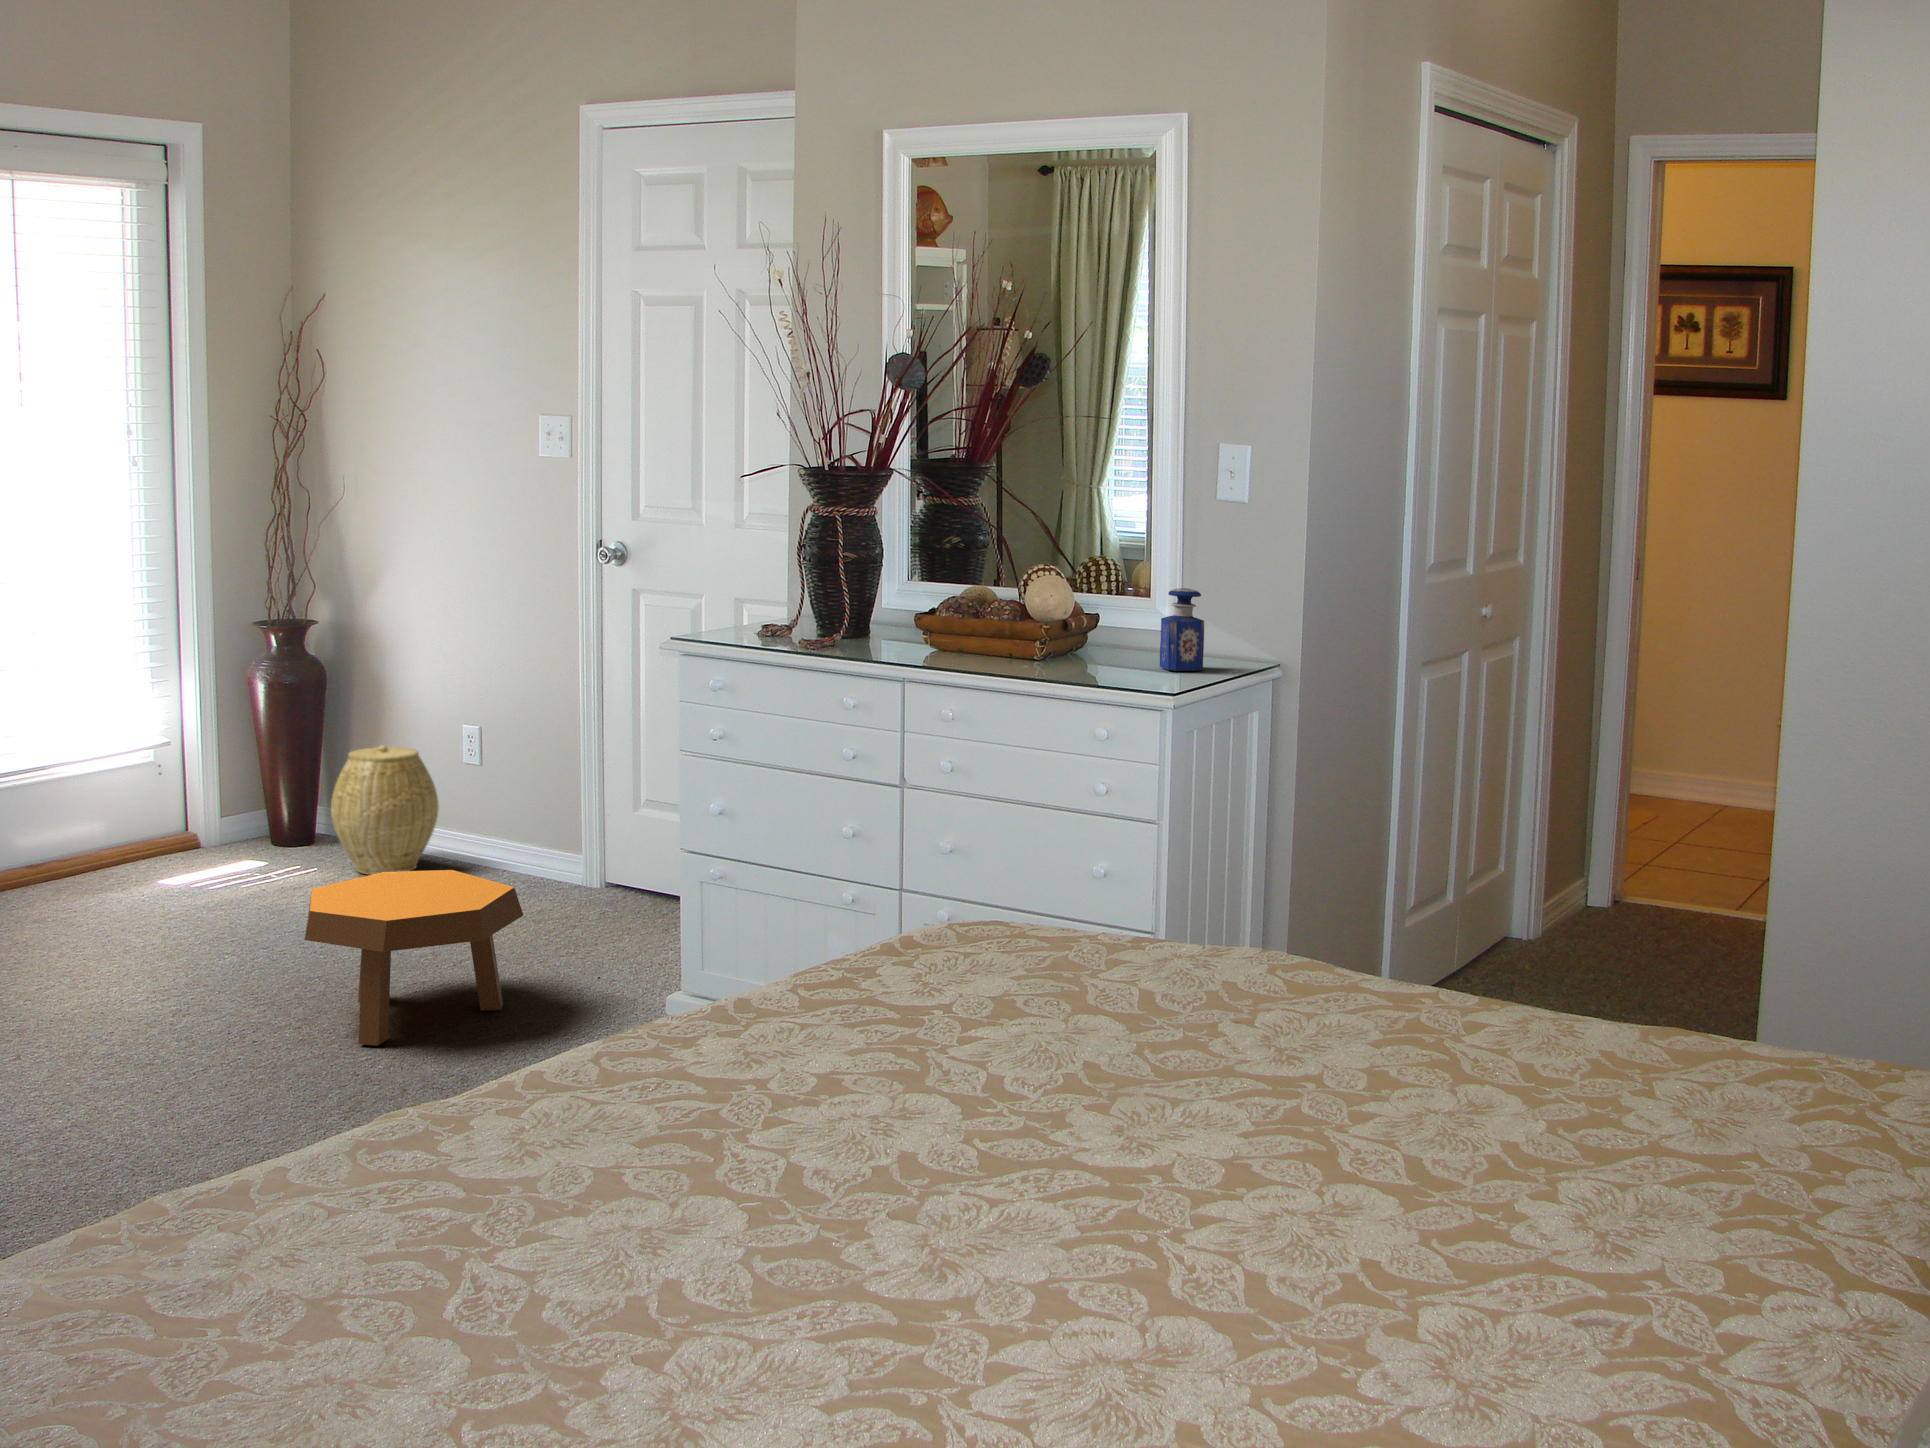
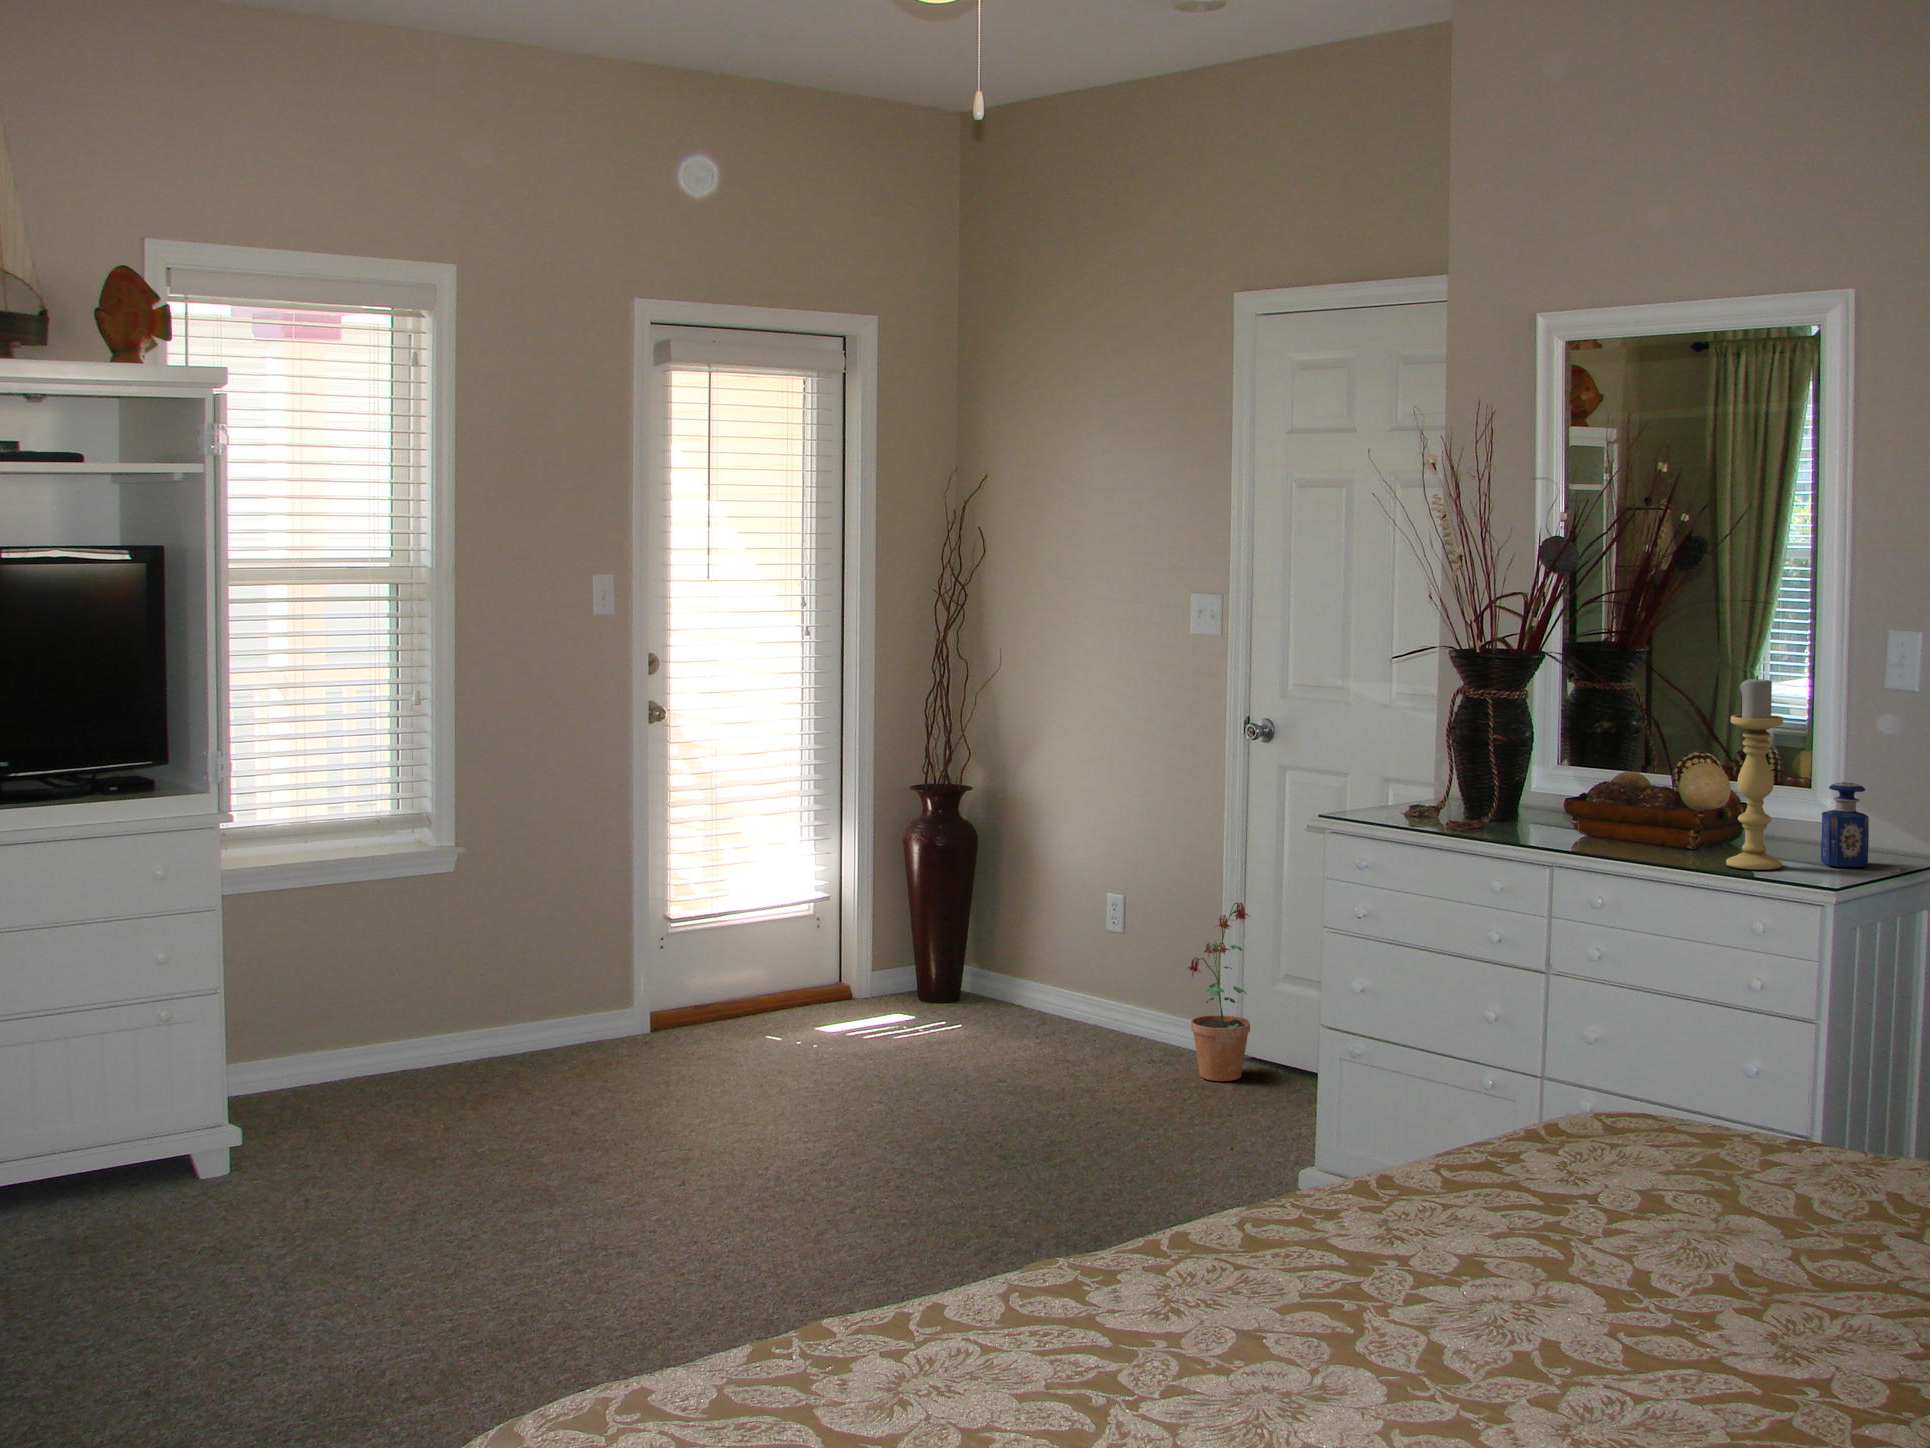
candle holder: none [1073,480,1128,675] -> present [1726,676,1783,870]
potted plant: none [541,732,609,910] -> present [1188,902,1250,1081]
woven basket: present [331,745,439,875] -> none [981,908,1081,1036]
footstool: present [305,870,523,1046] -> none [982,1032,1176,1194]

